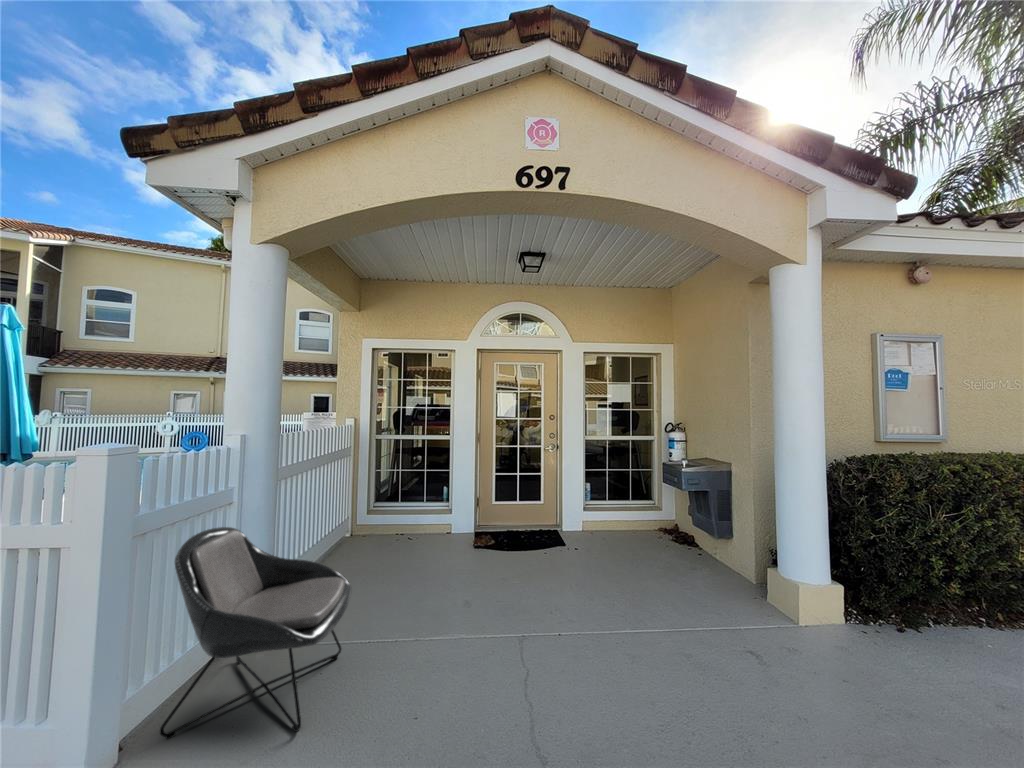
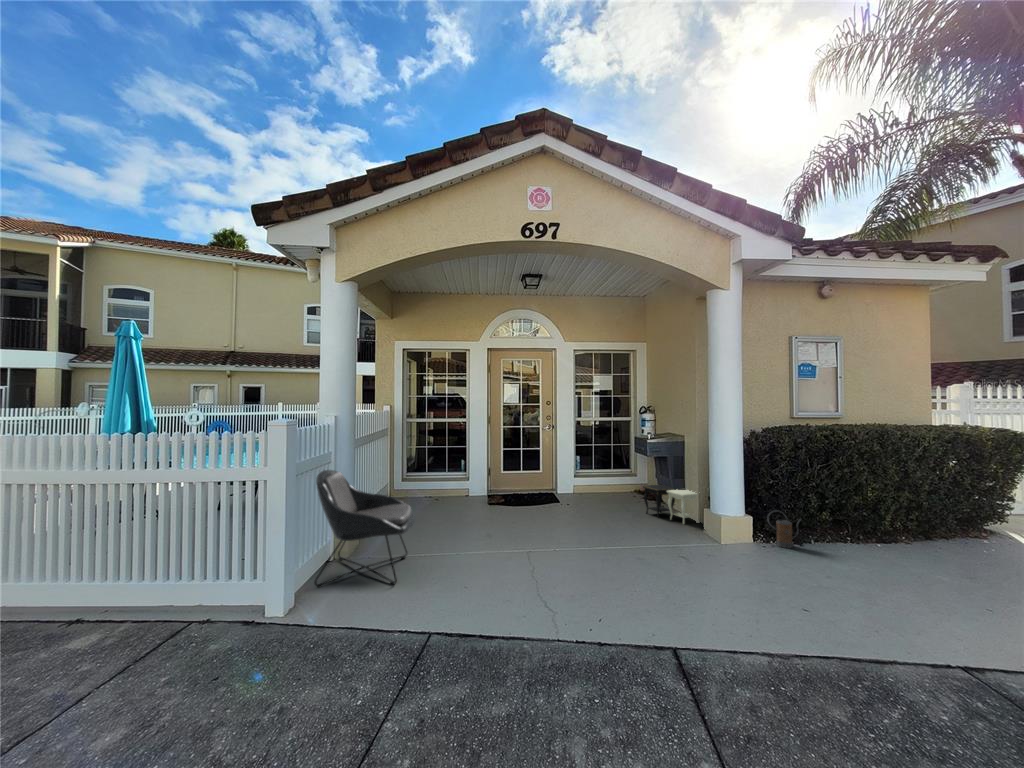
side table: none [674,526,758,586] -> present [643,485,698,524]
watering can: none [868,582,922,640] -> present [767,510,801,548]

